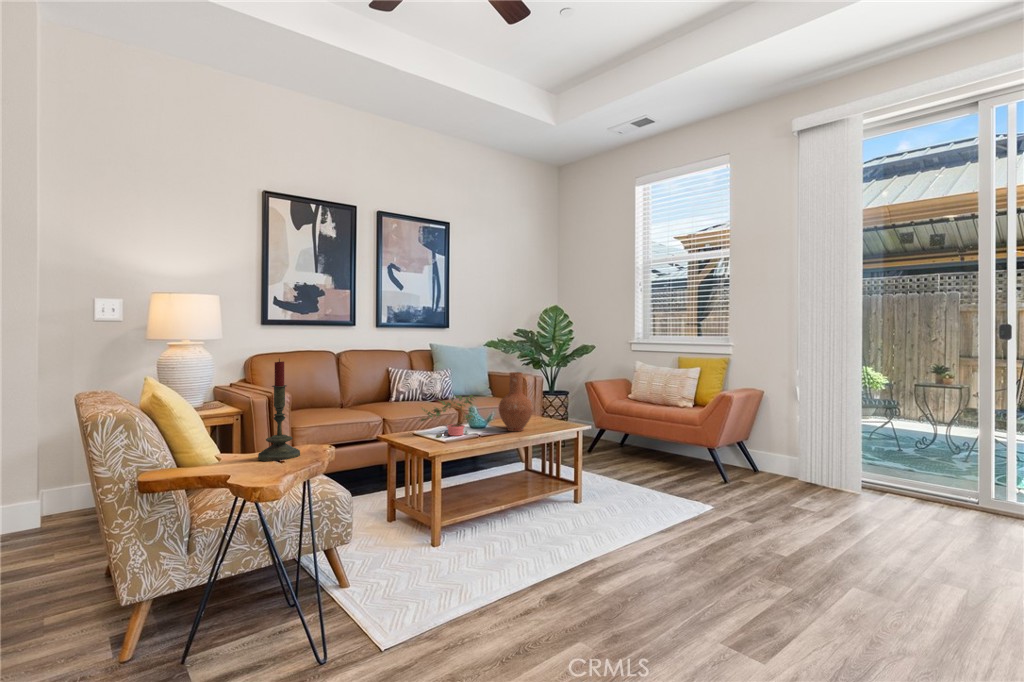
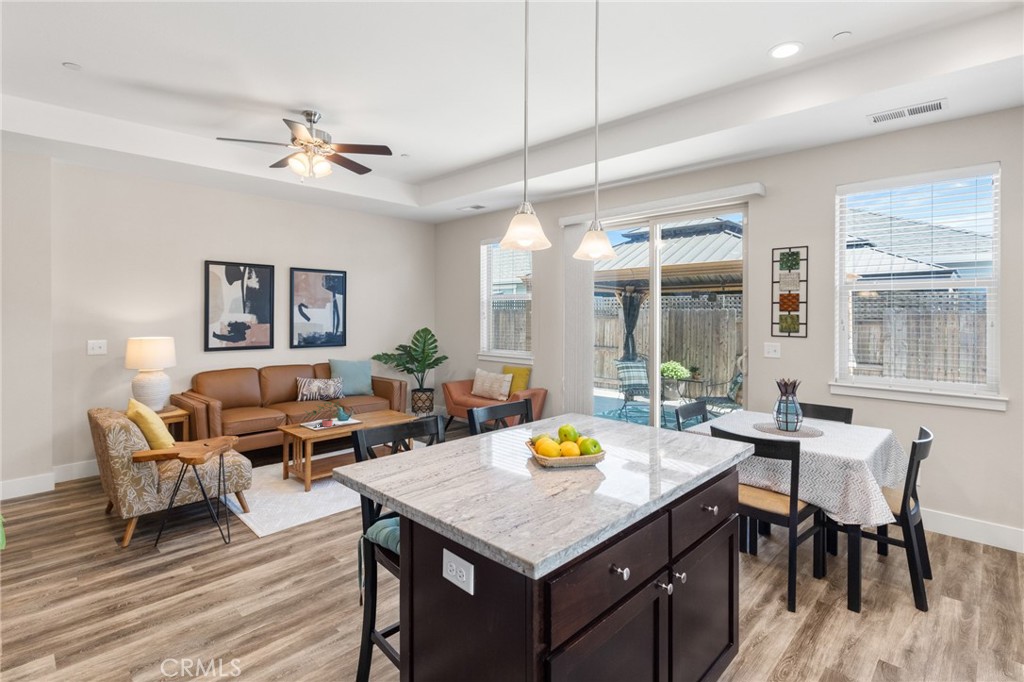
candle: present [258,359,300,461] -> none [195,395,218,447]
vase: present [499,372,533,431] -> none [357,387,379,423]

